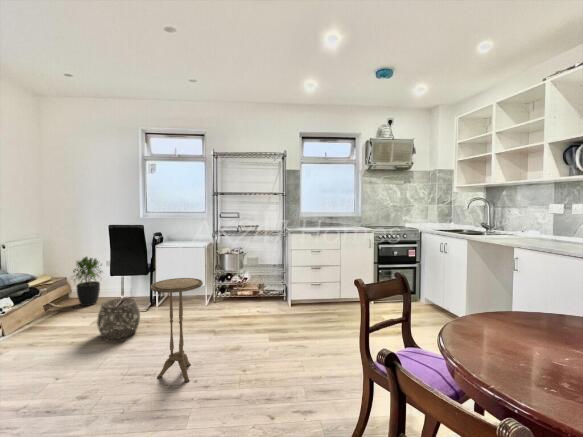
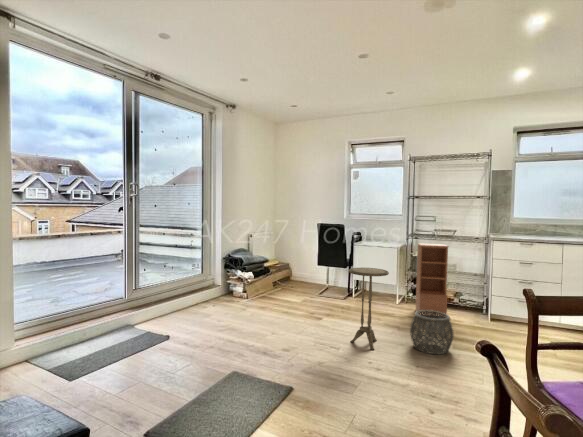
bookcase: none [225,240,256,315] -> present [416,243,448,314]
potted plant: present [73,257,102,306] -> none [291,247,315,288]
woven basket: present [97,298,140,339] -> present [410,310,454,354]

